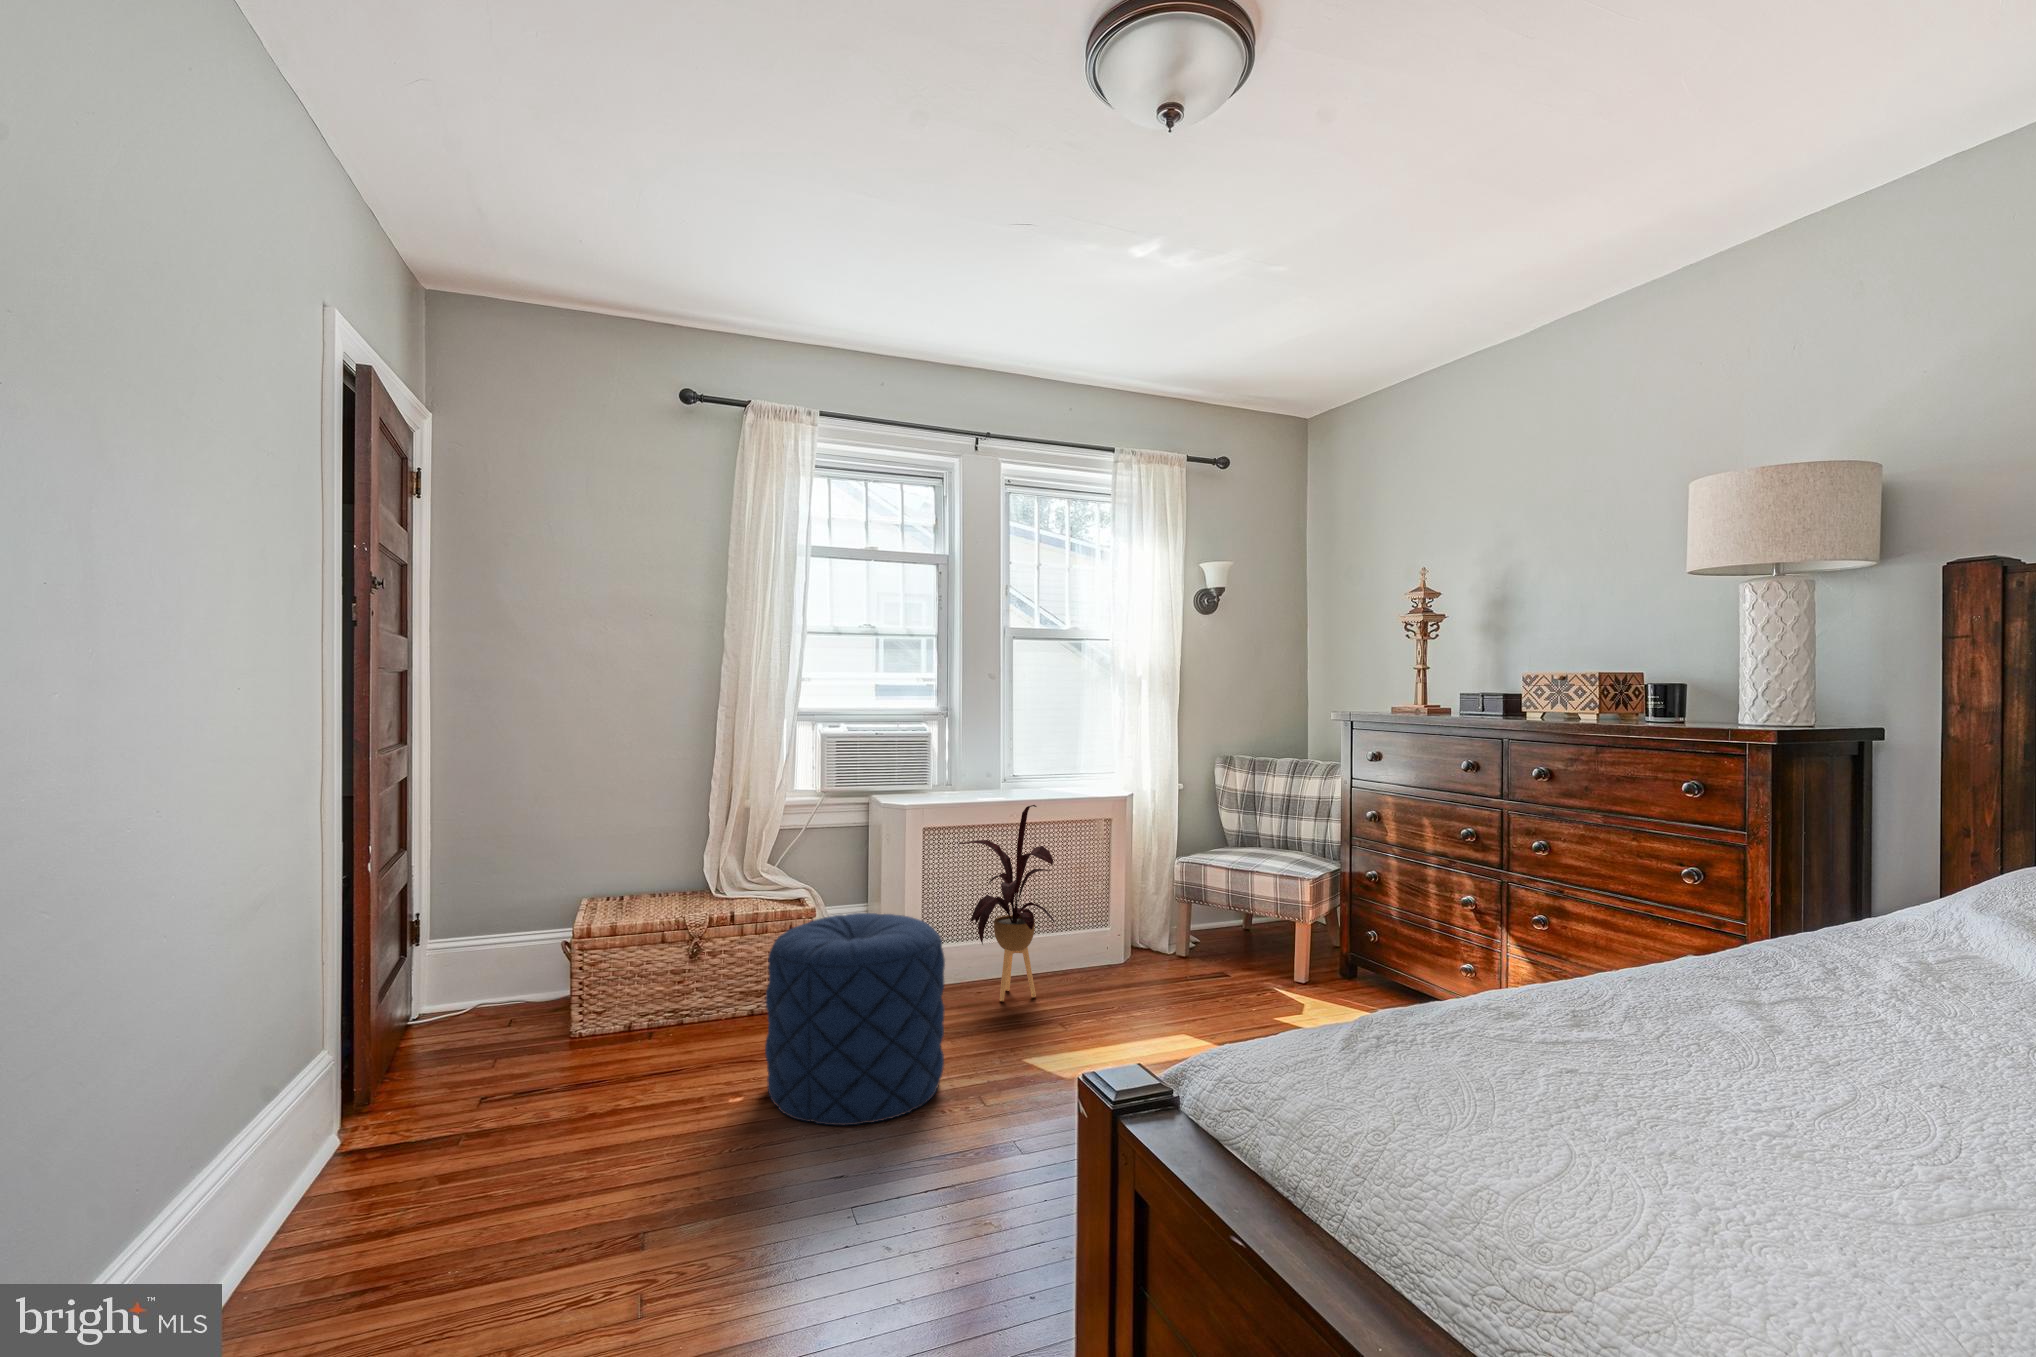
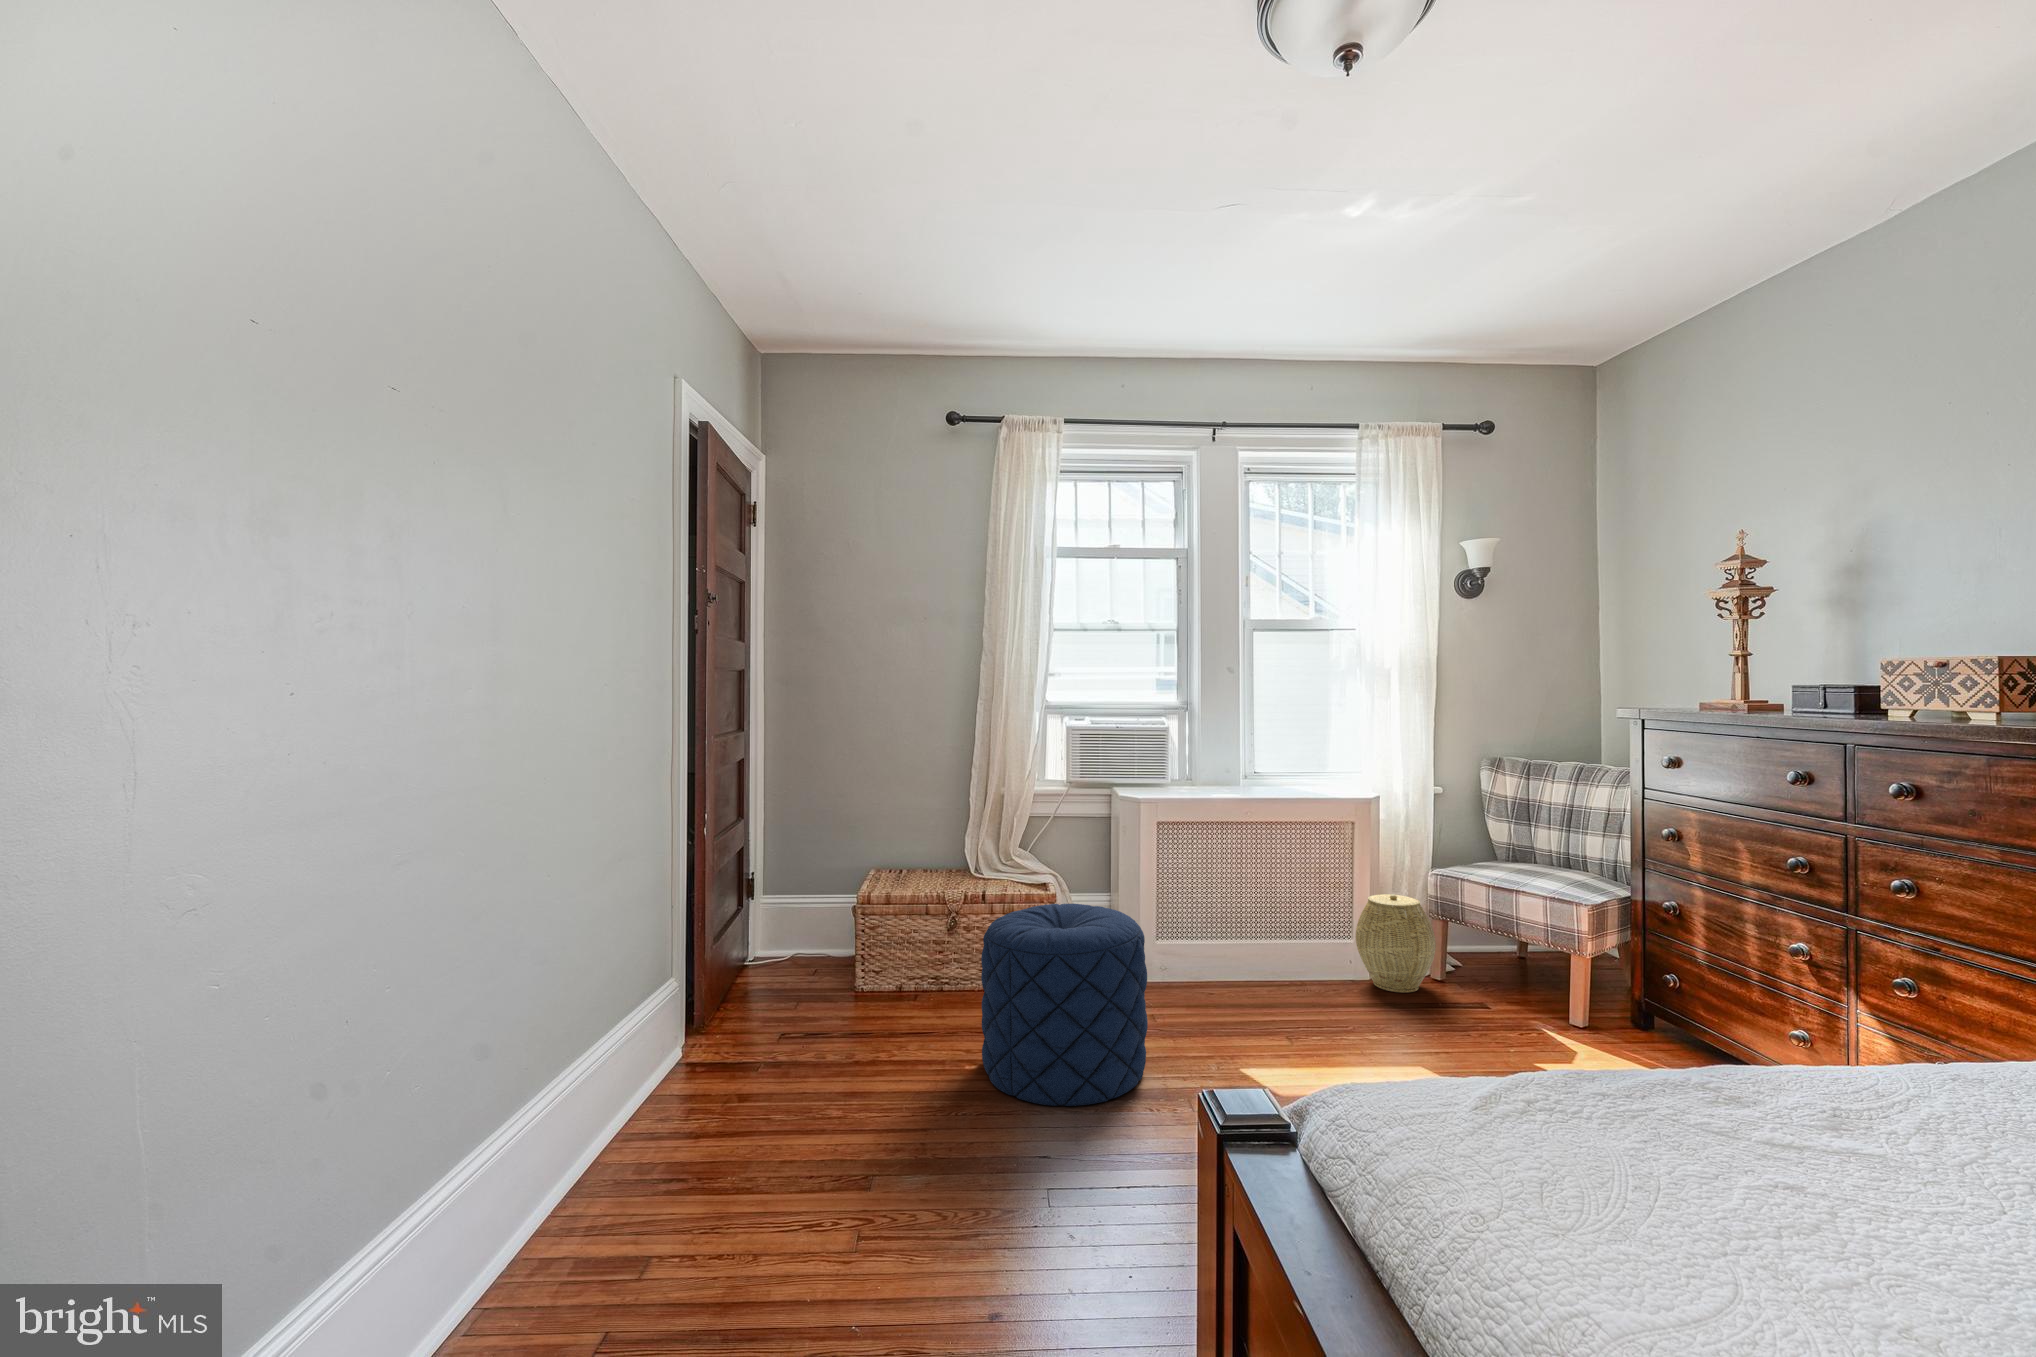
house plant: present [959,805,1055,1001] -> none [1189,808,1285,1001]
woven basket: none [1111,884,1182,976] -> present [1356,894,1436,993]

